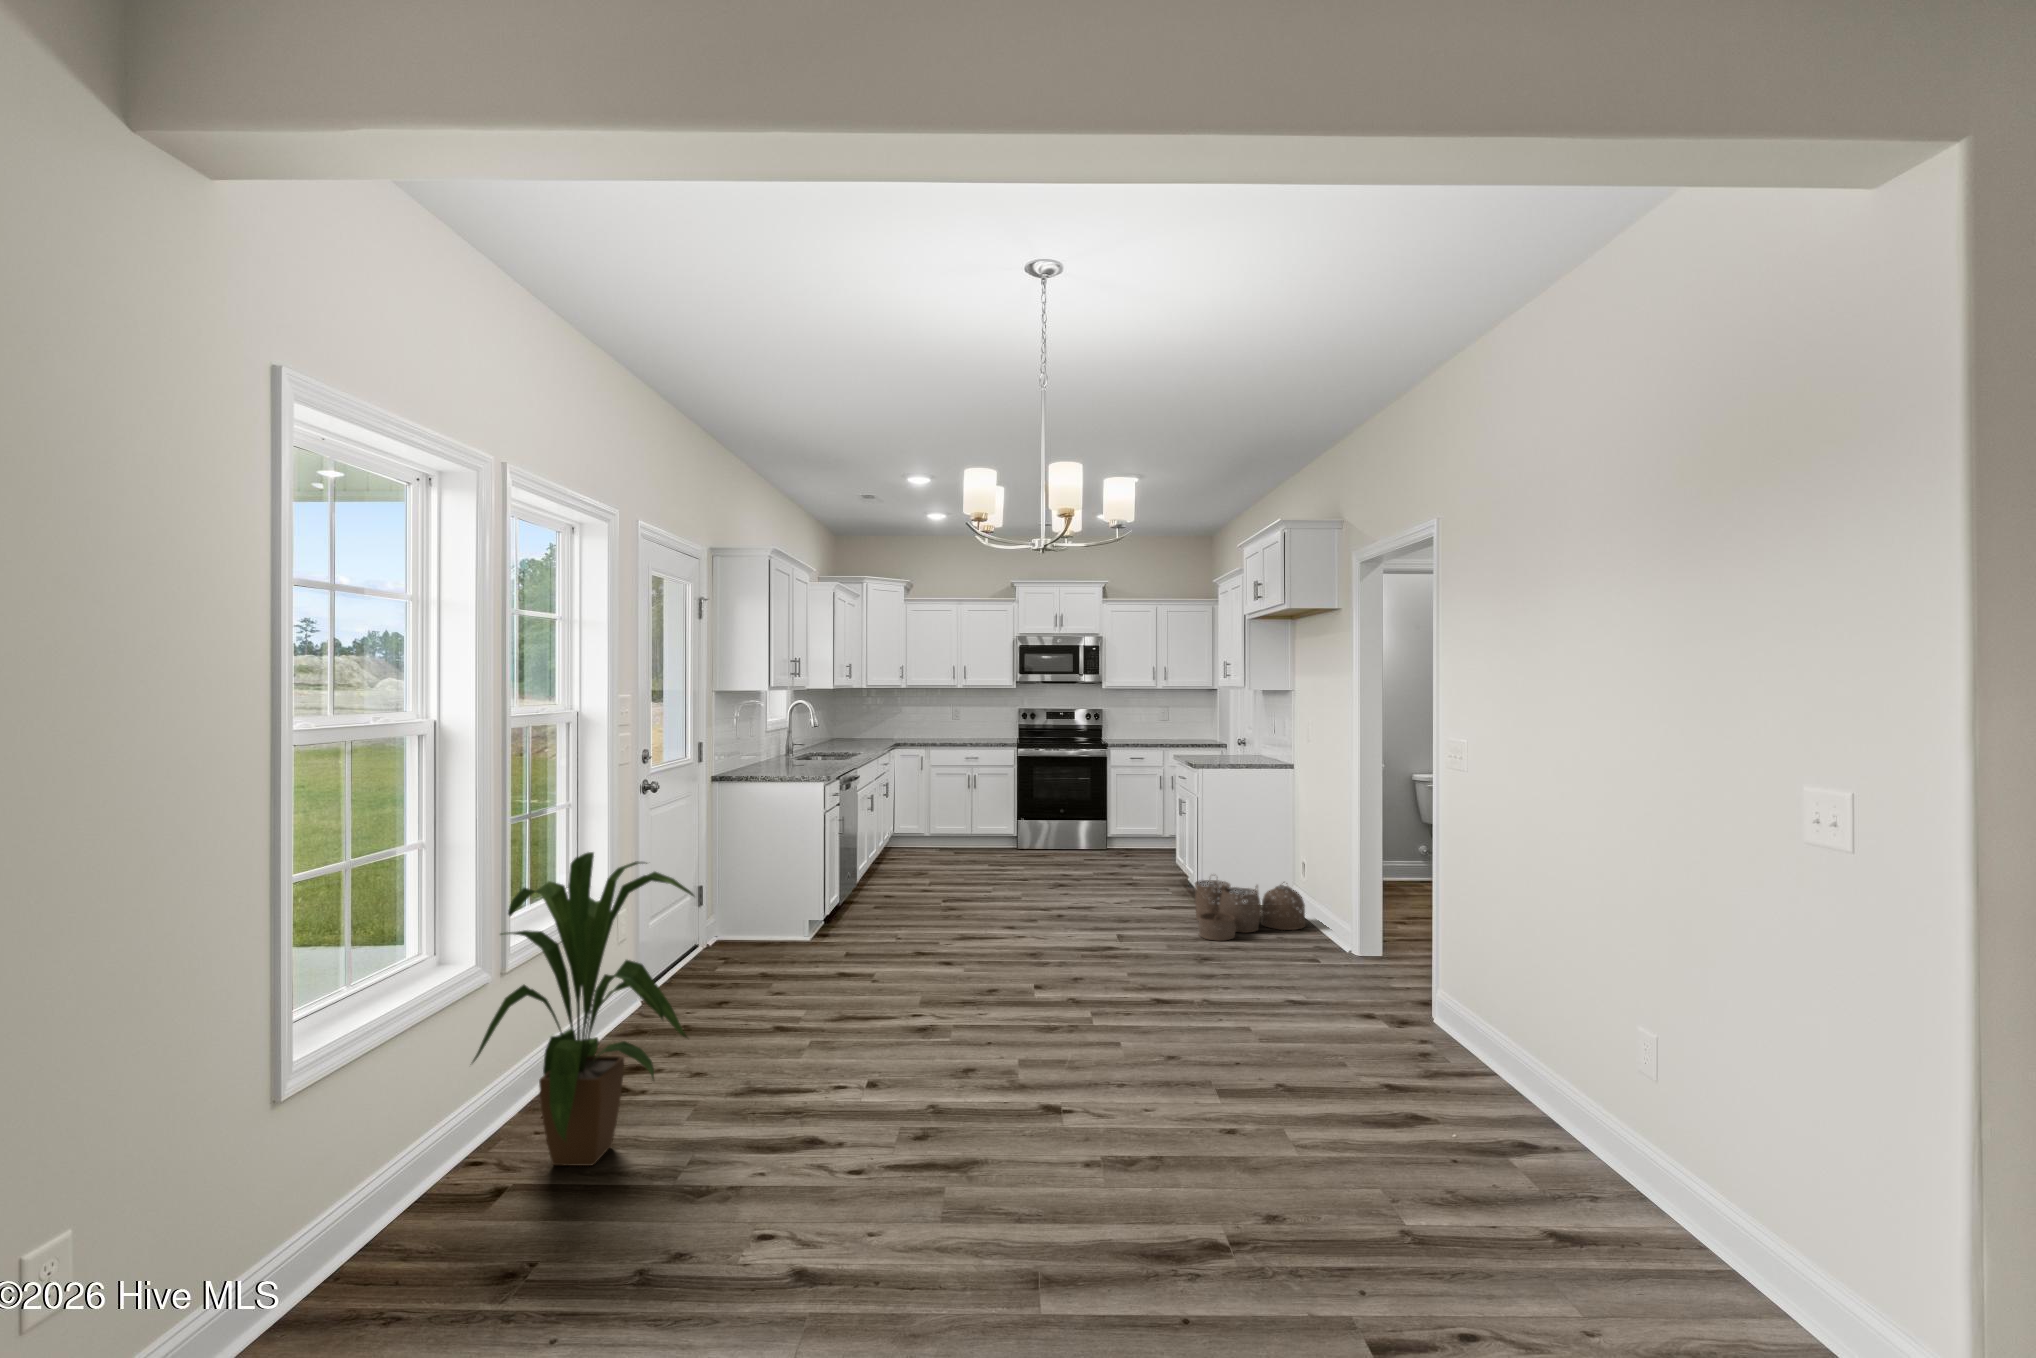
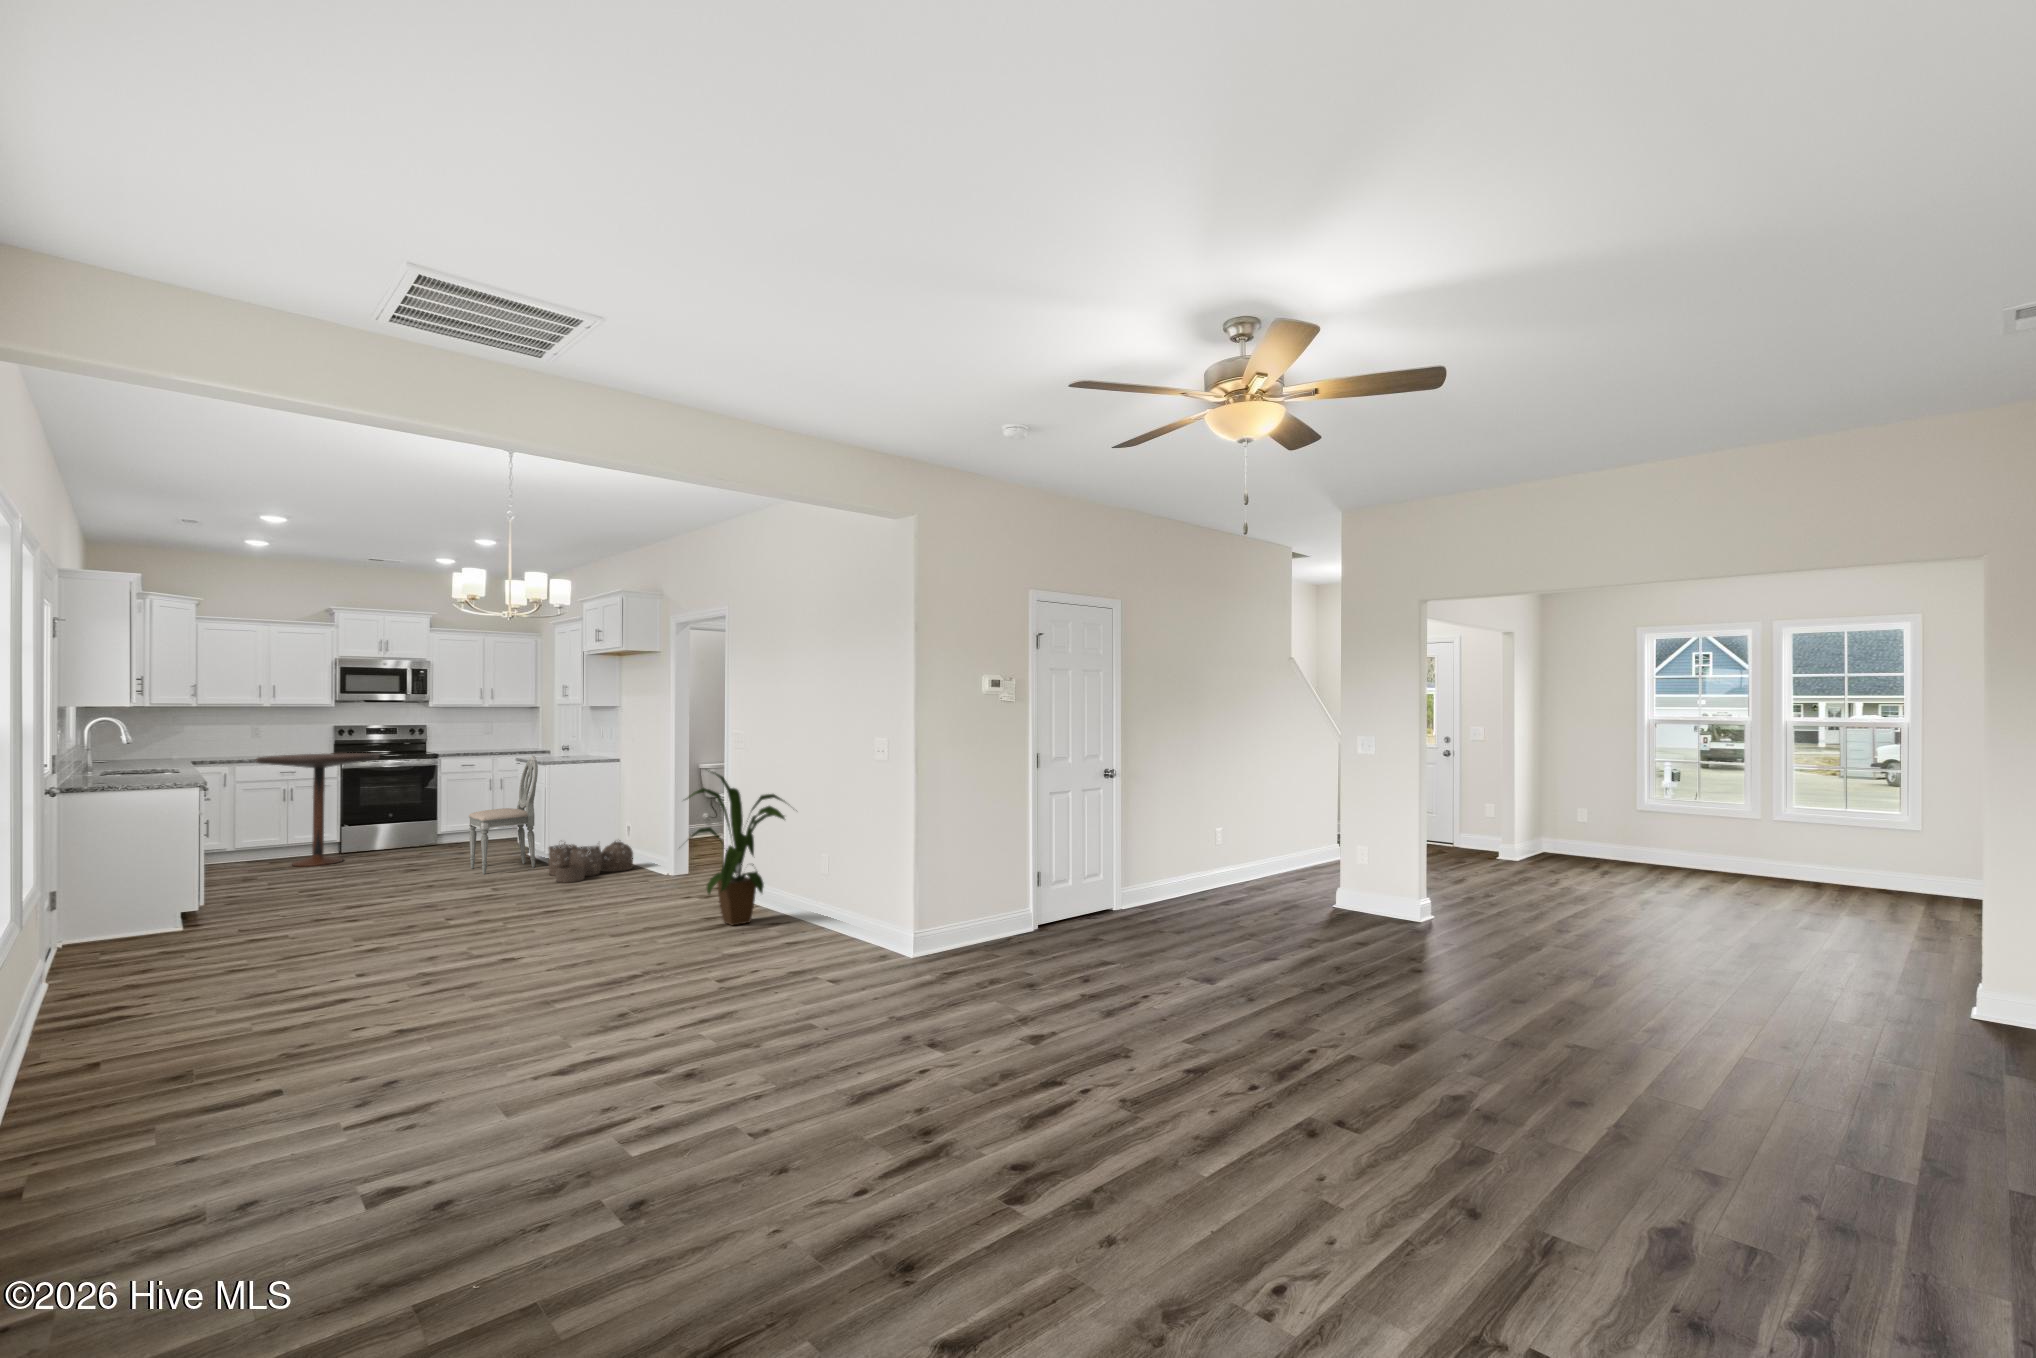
pedestal table: none [939,739,1045,860] -> present [256,753,379,866]
dining chair: none [1116,756,1189,904] -> present [469,756,538,874]
house plant: present [472,852,694,1166] -> present [685,773,785,926]

